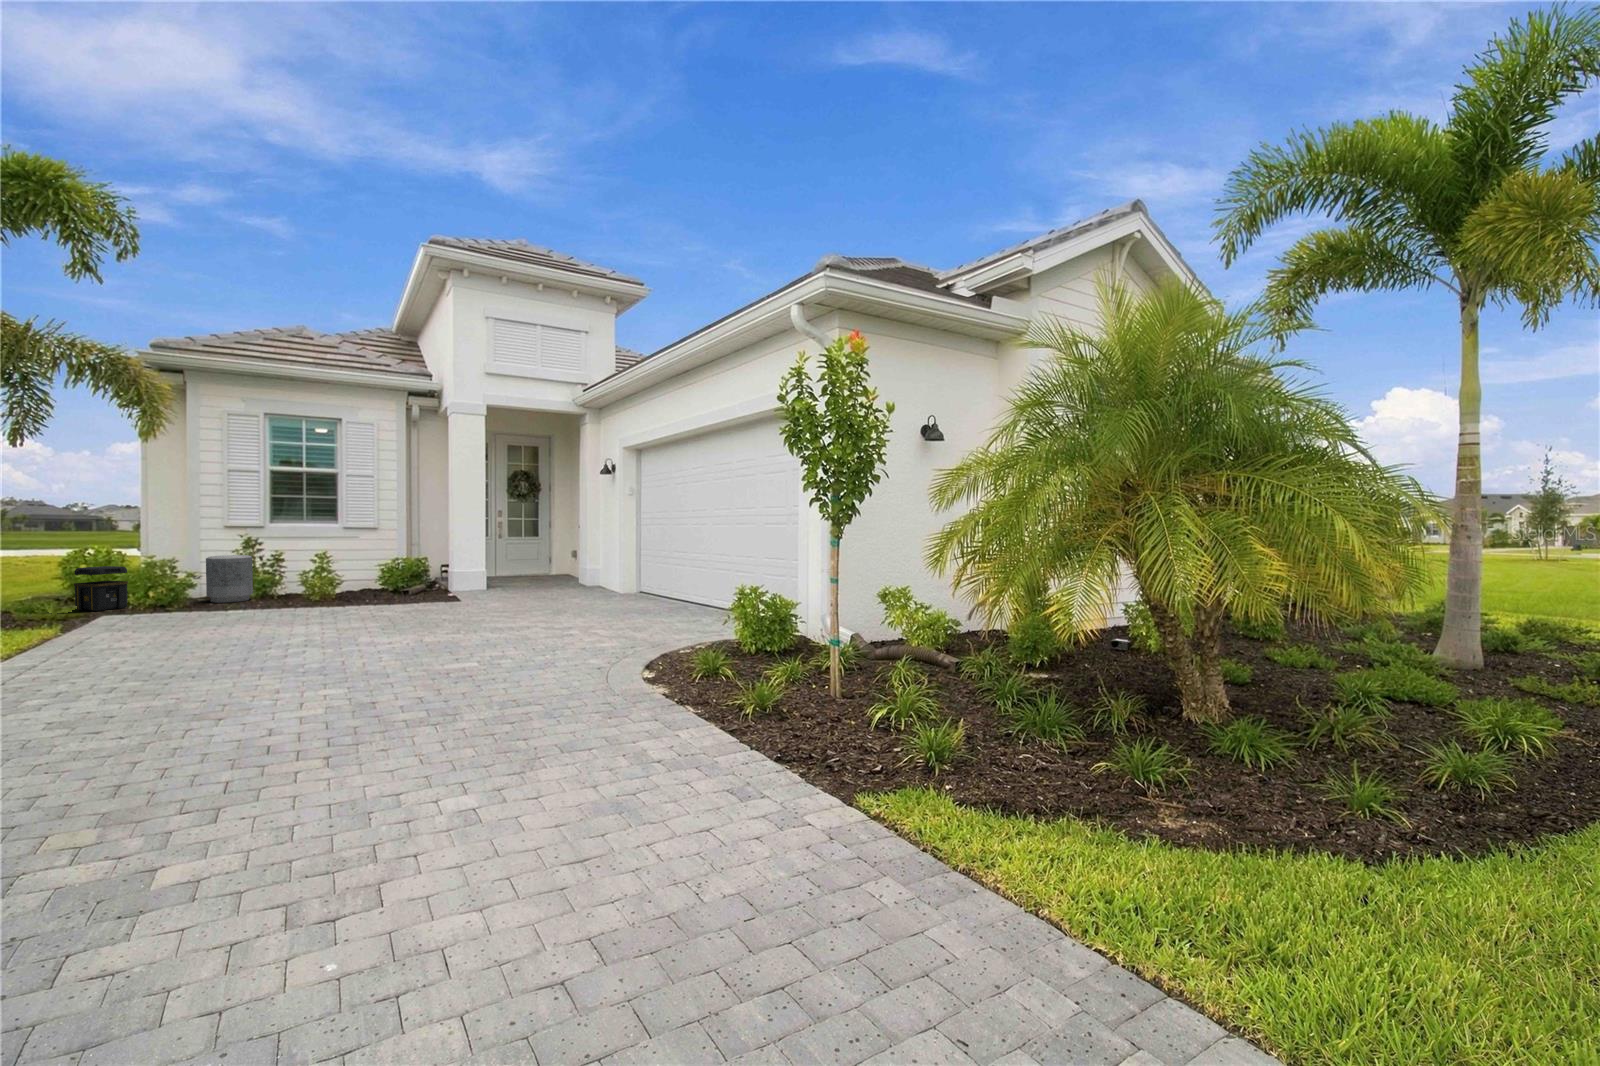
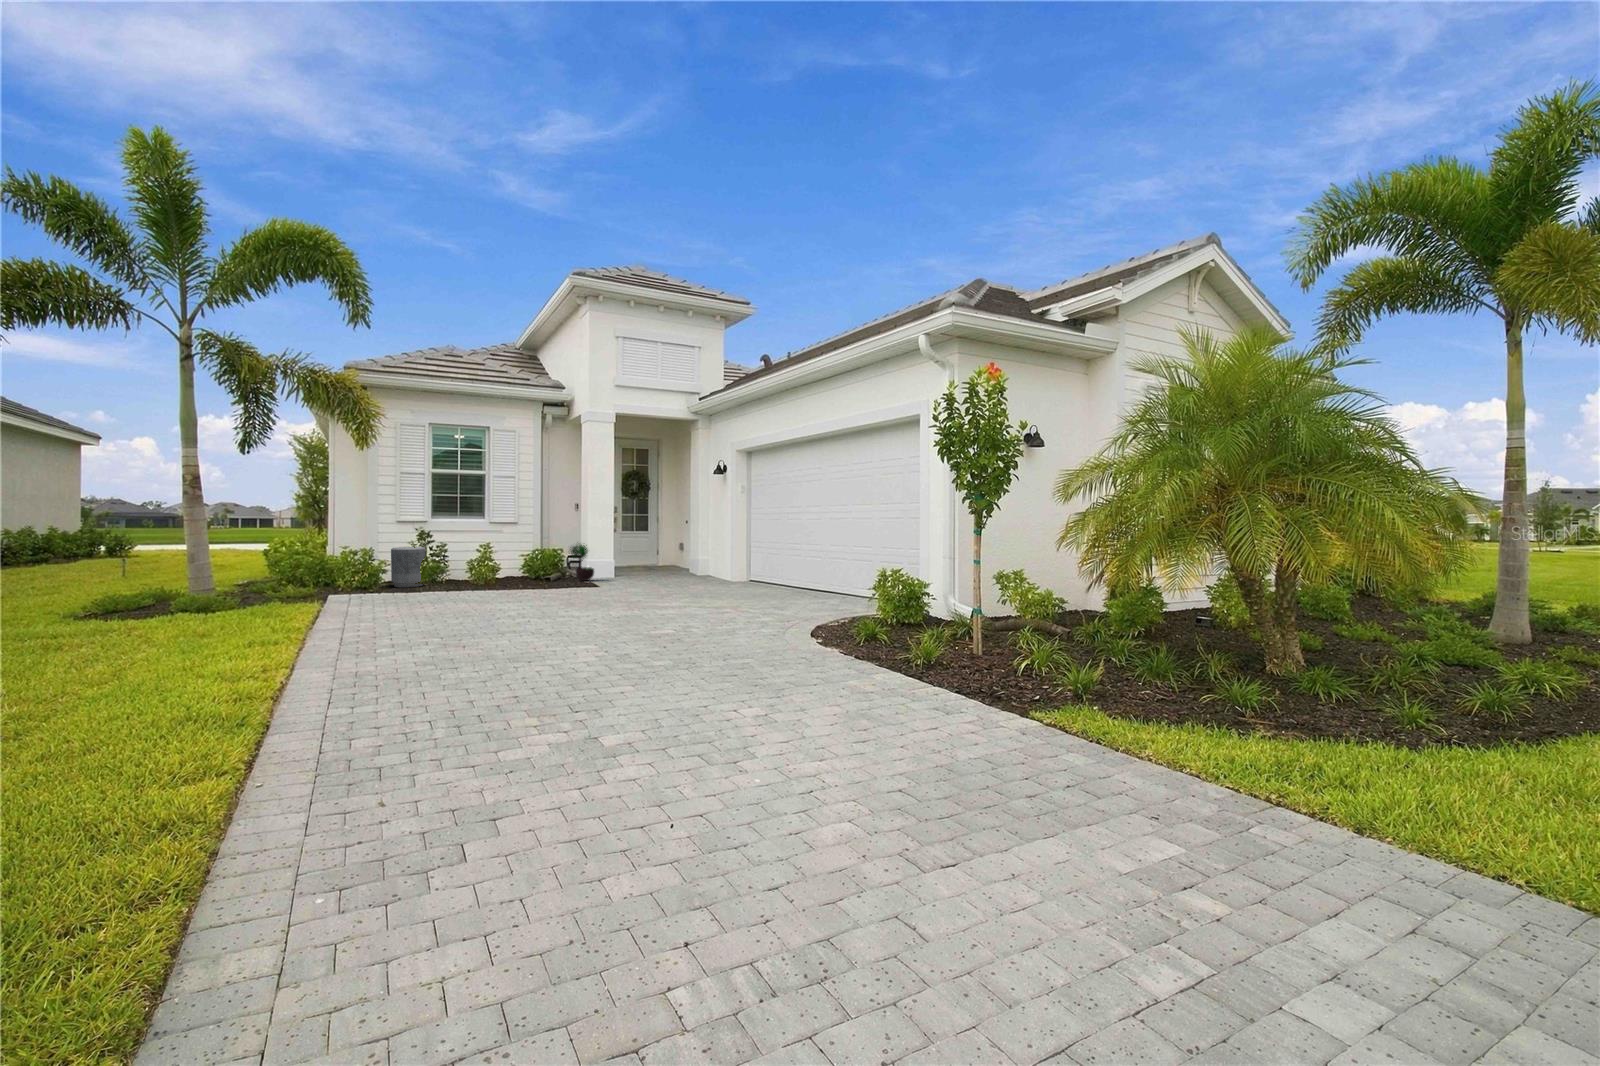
potted tree: none [425,547,460,593] -> present [570,545,594,581]
toolbox: present [74,566,128,611] -> none [294,556,334,593]

